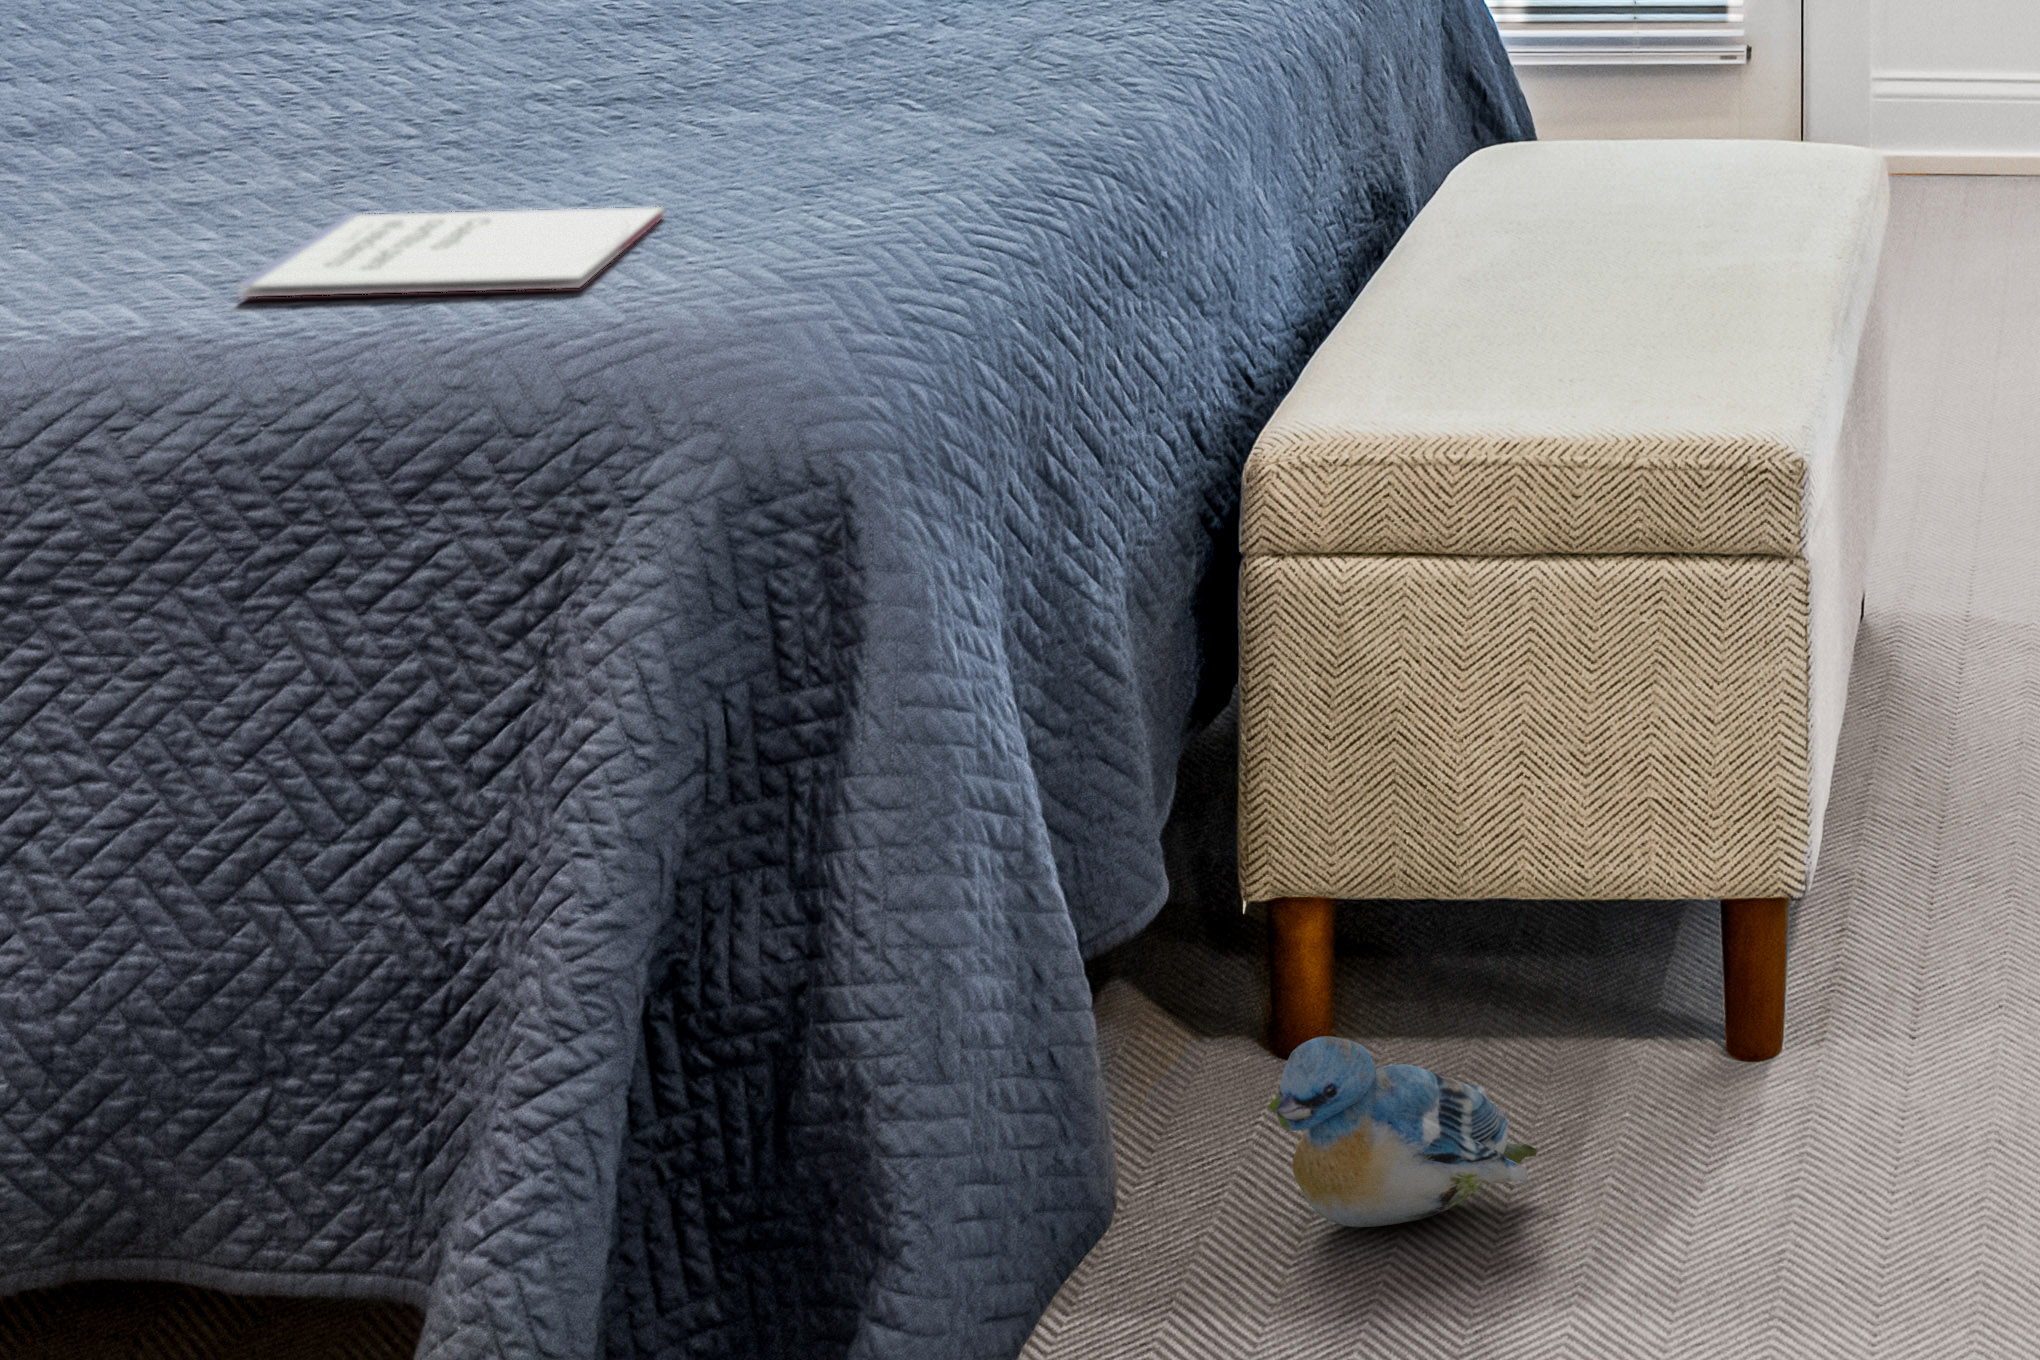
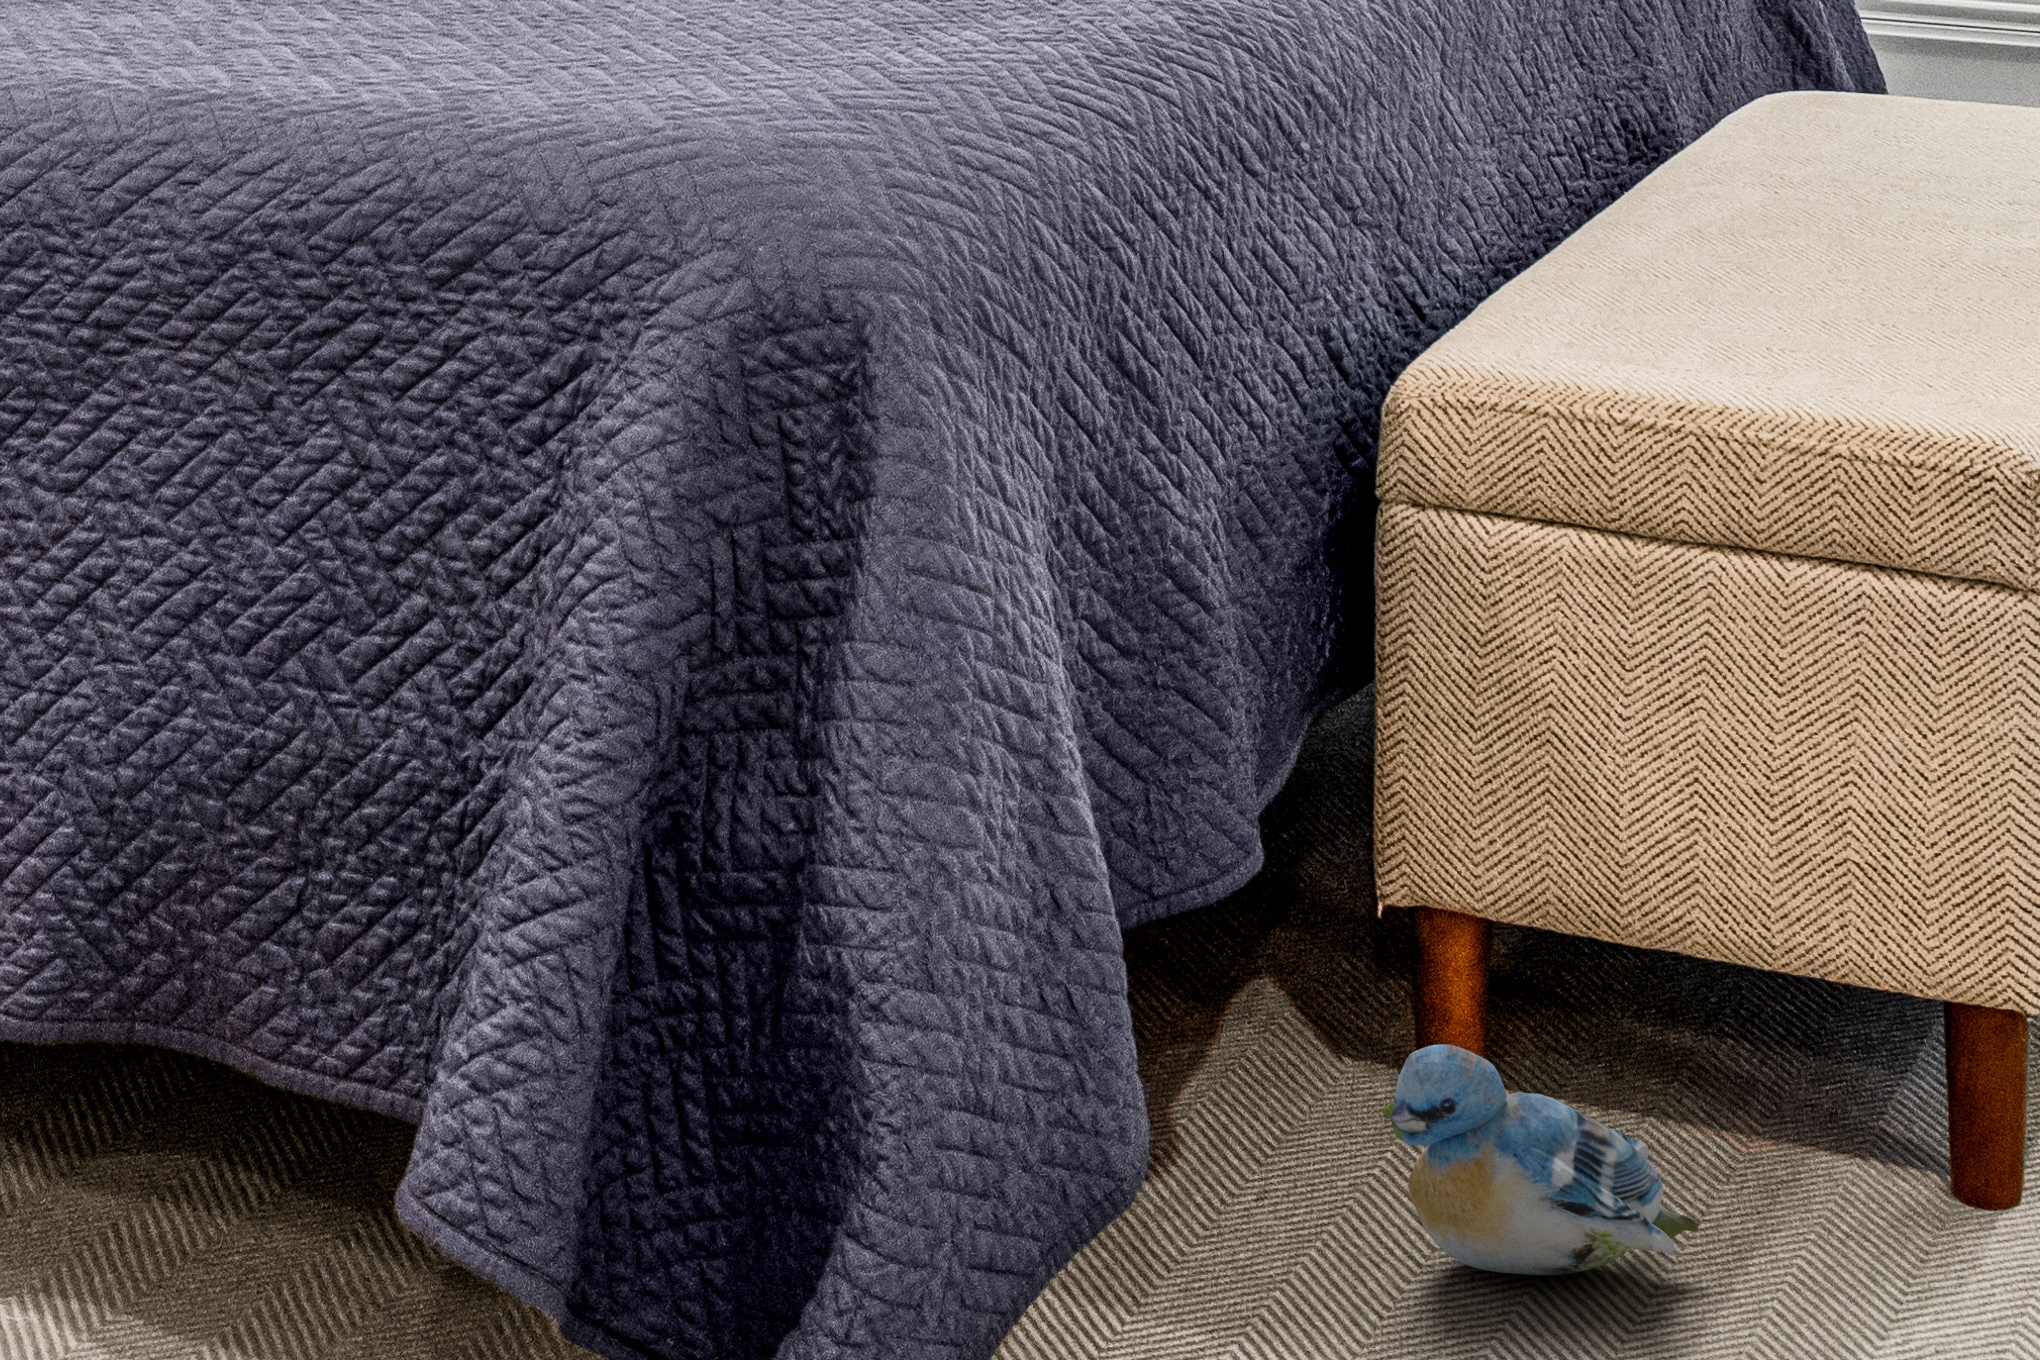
notebook: present [239,207,664,297] -> none [326,5,765,94]

